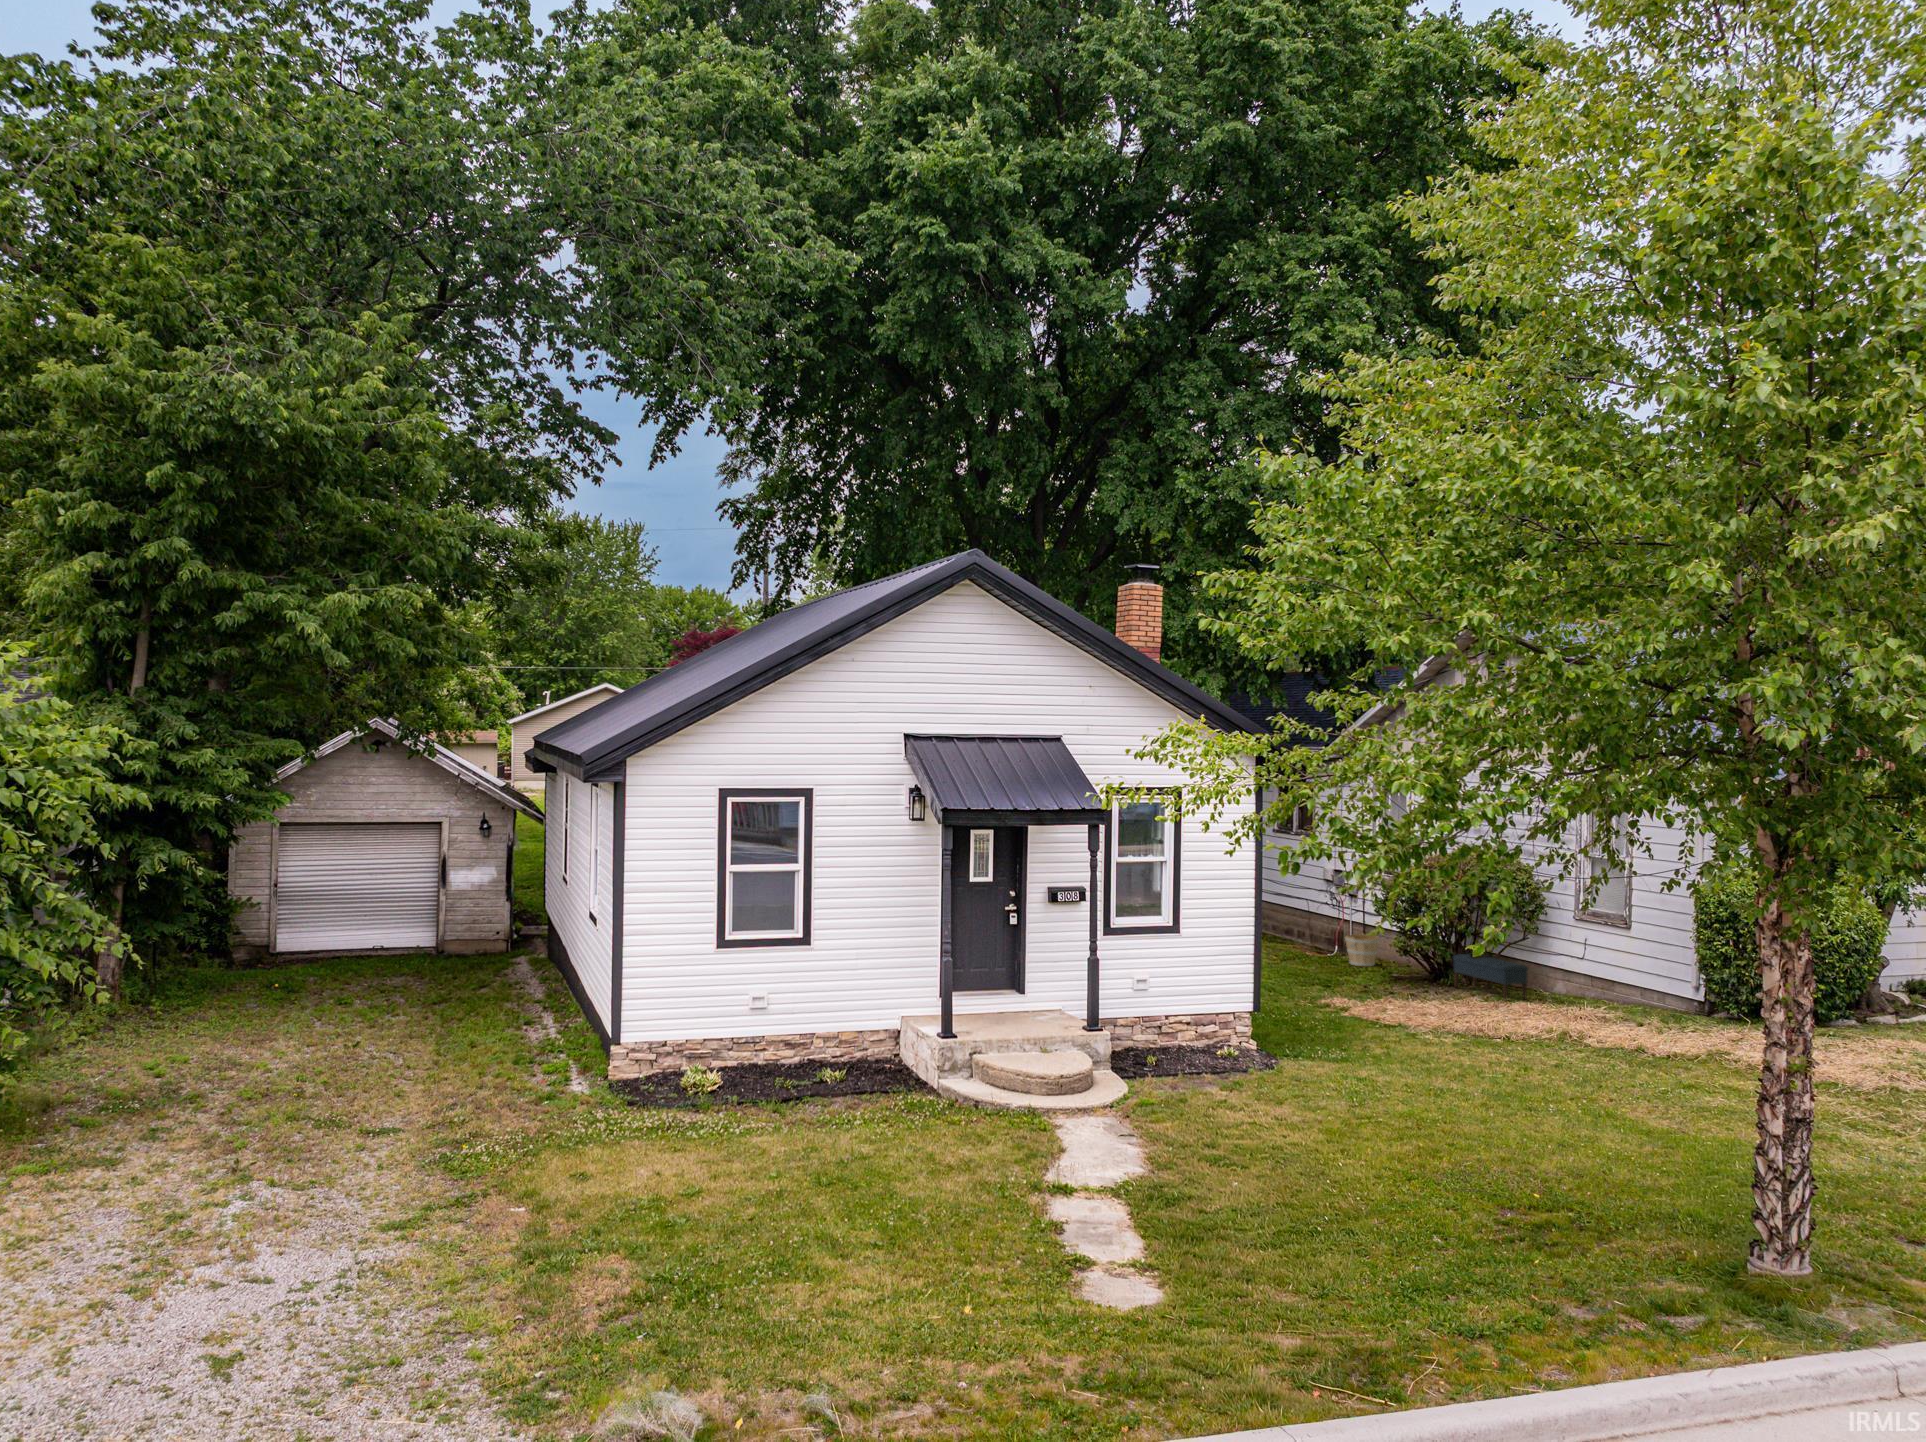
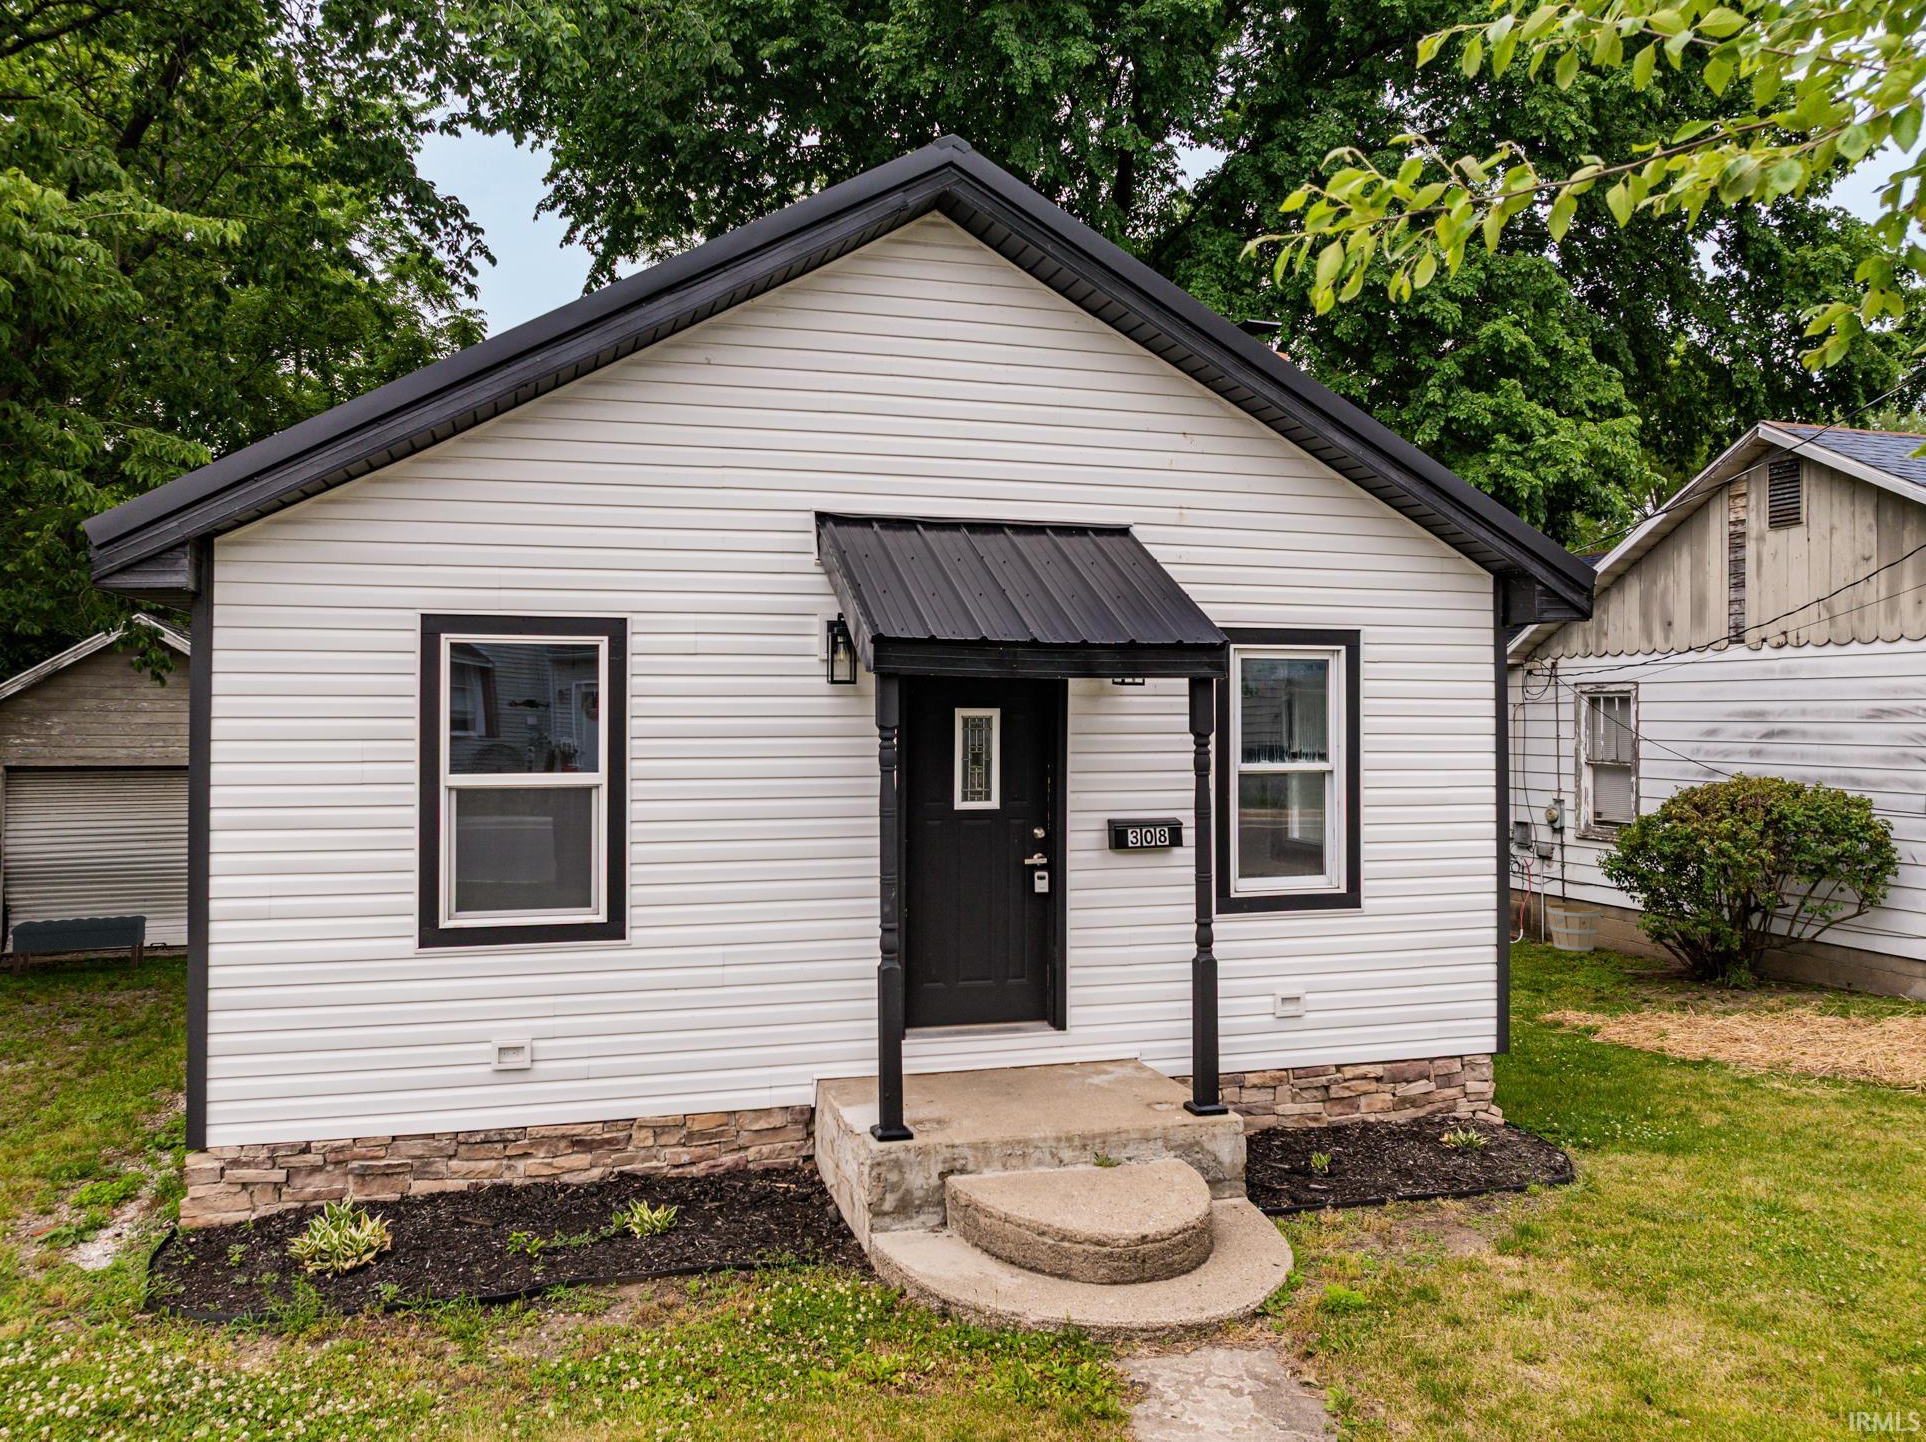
bench: present [1453,954,1528,1001] -> present [11,915,146,977]

